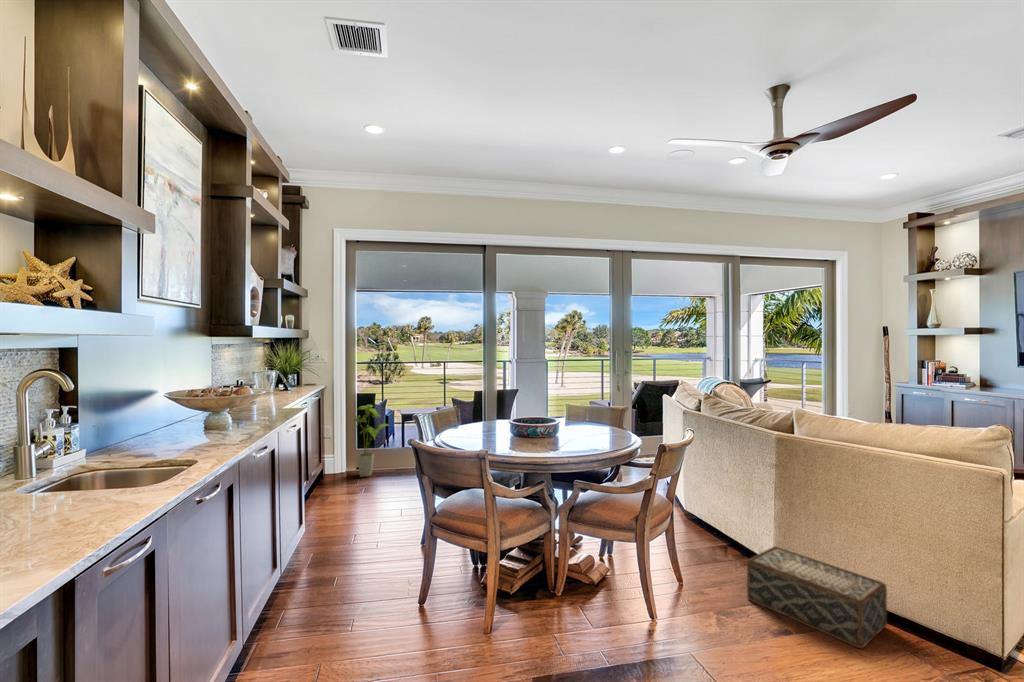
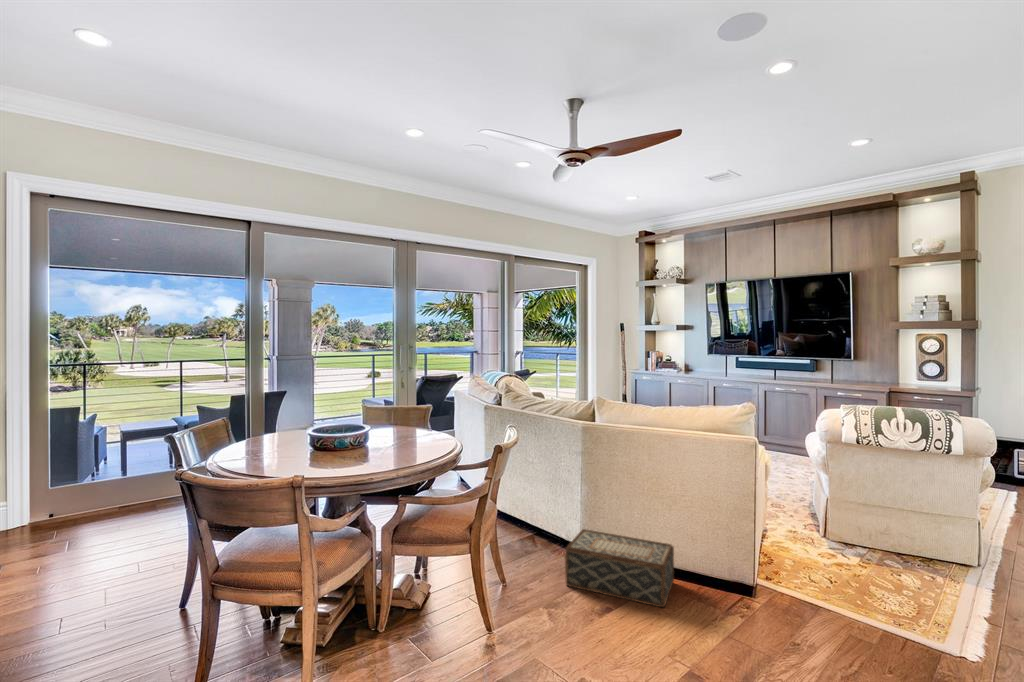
house plant: present [353,404,387,477] -> none [31,428,103,533]

